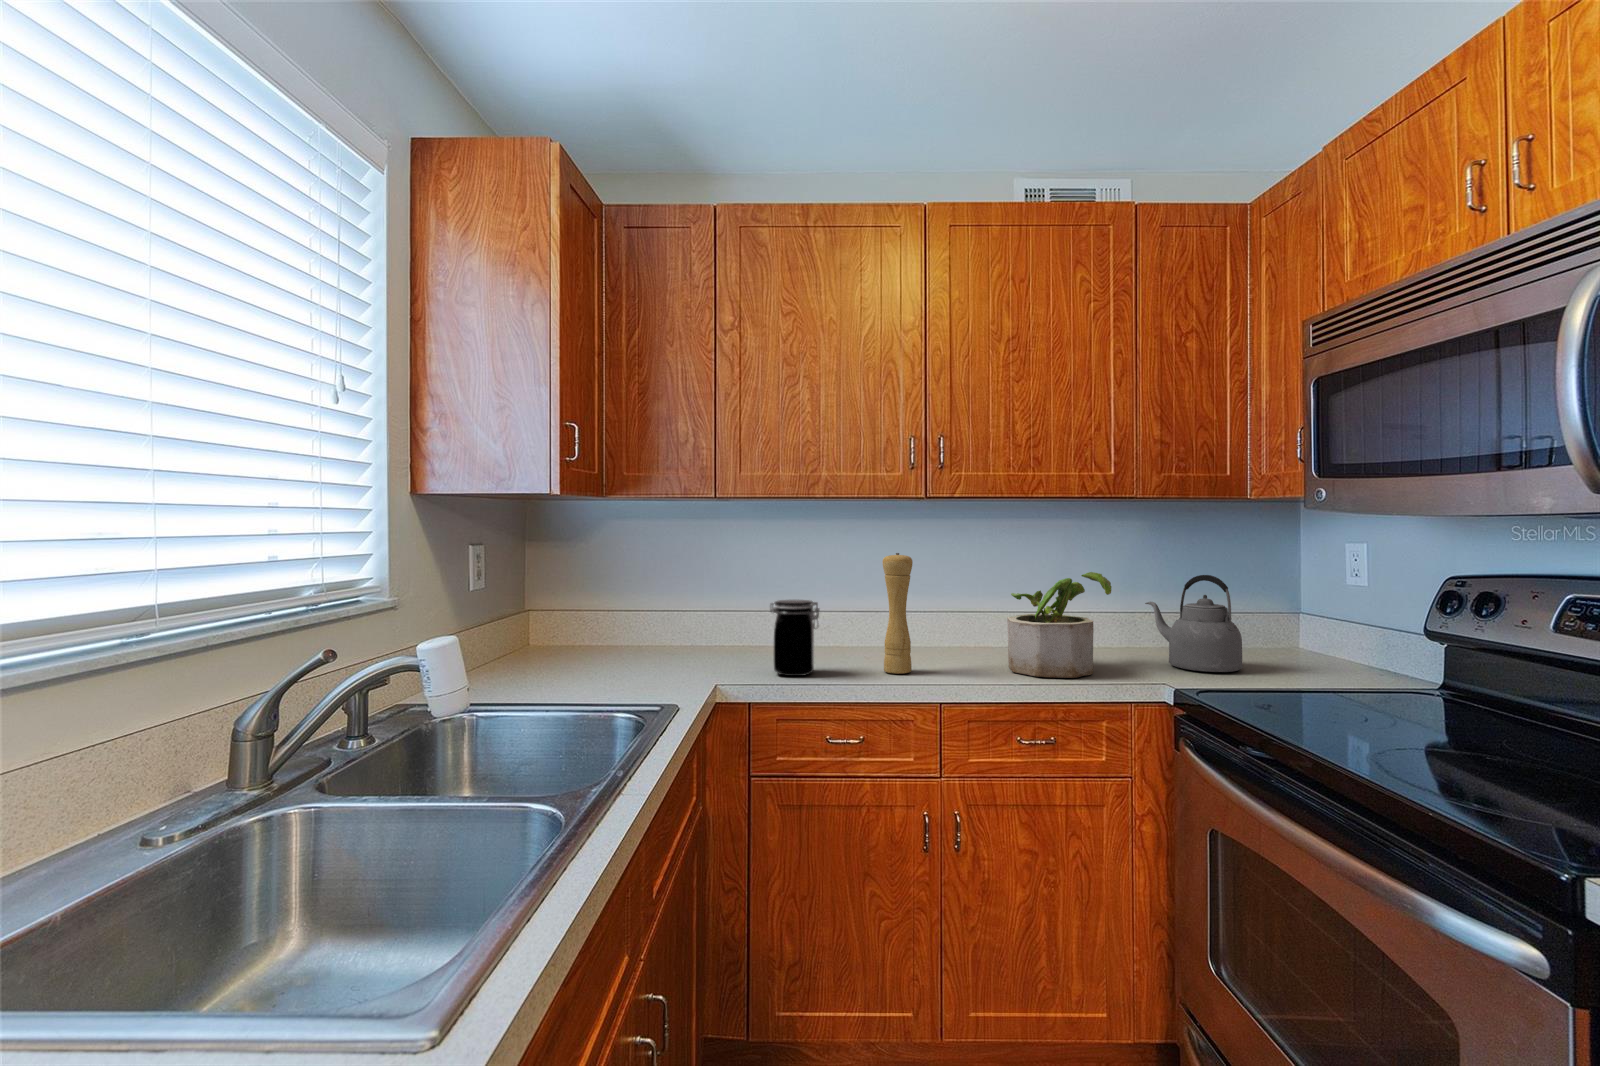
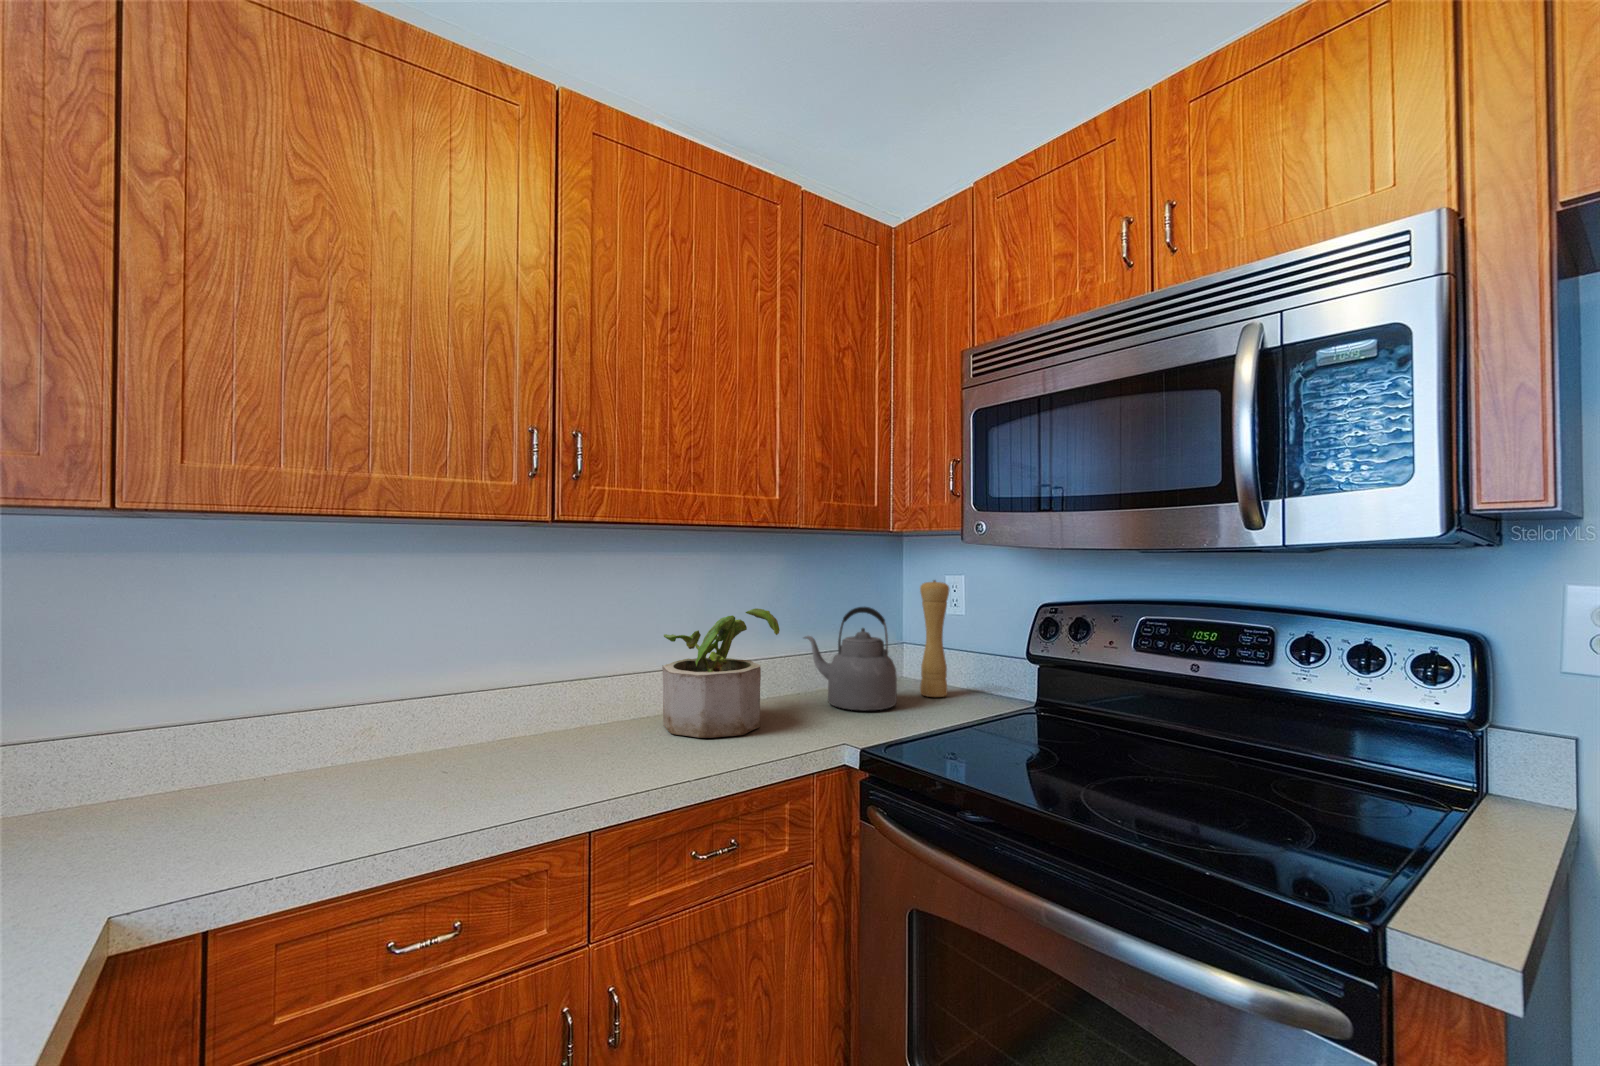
pepper mill: present [883,553,913,674] -> present [920,580,949,697]
jar: present [770,600,819,676] -> none [328,662,412,778]

